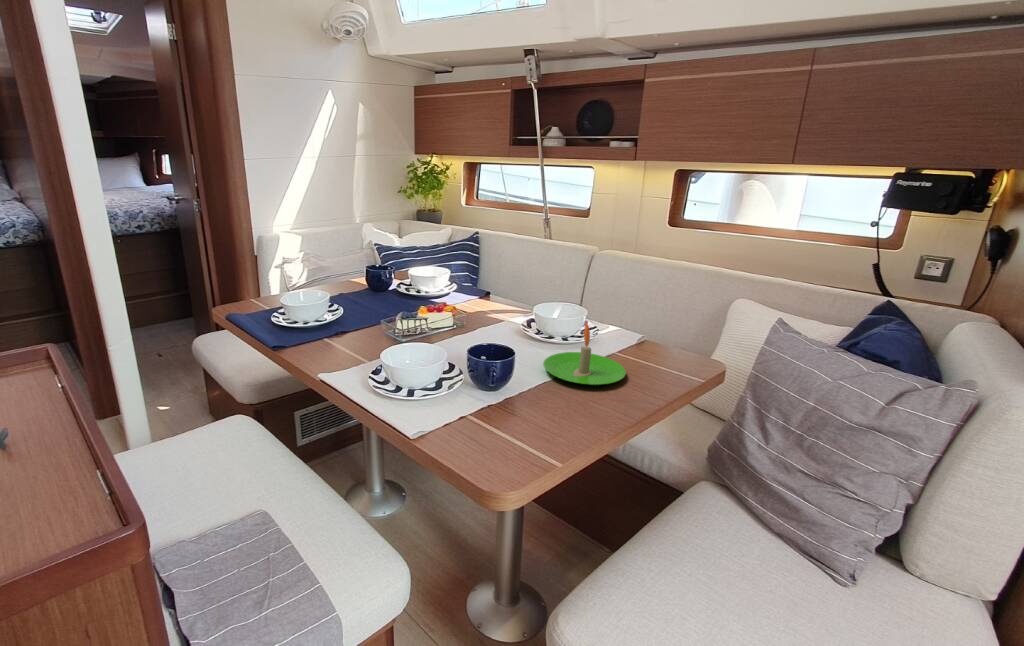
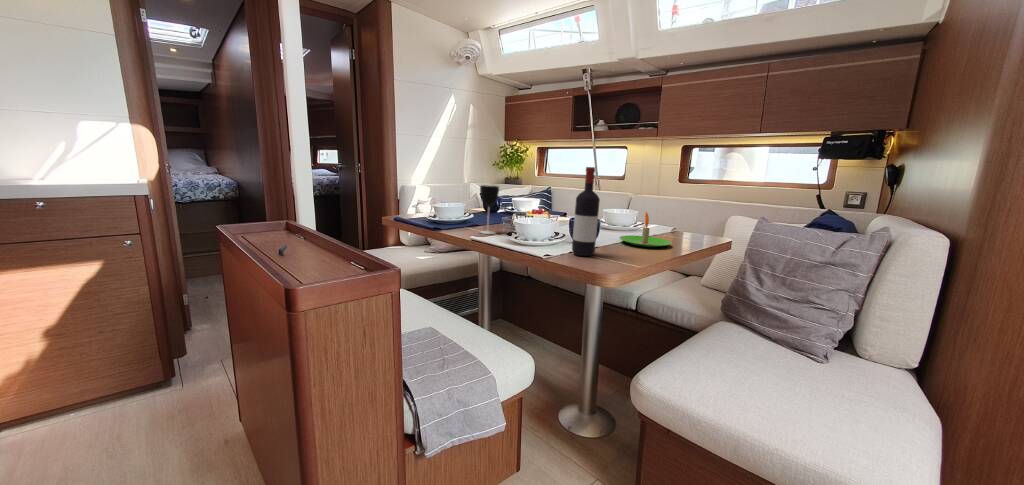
wine bottle: none [445,268,489,425] -> present [572,167,600,256]
wine glass: none [308,270,345,355] -> present [480,185,499,234]

